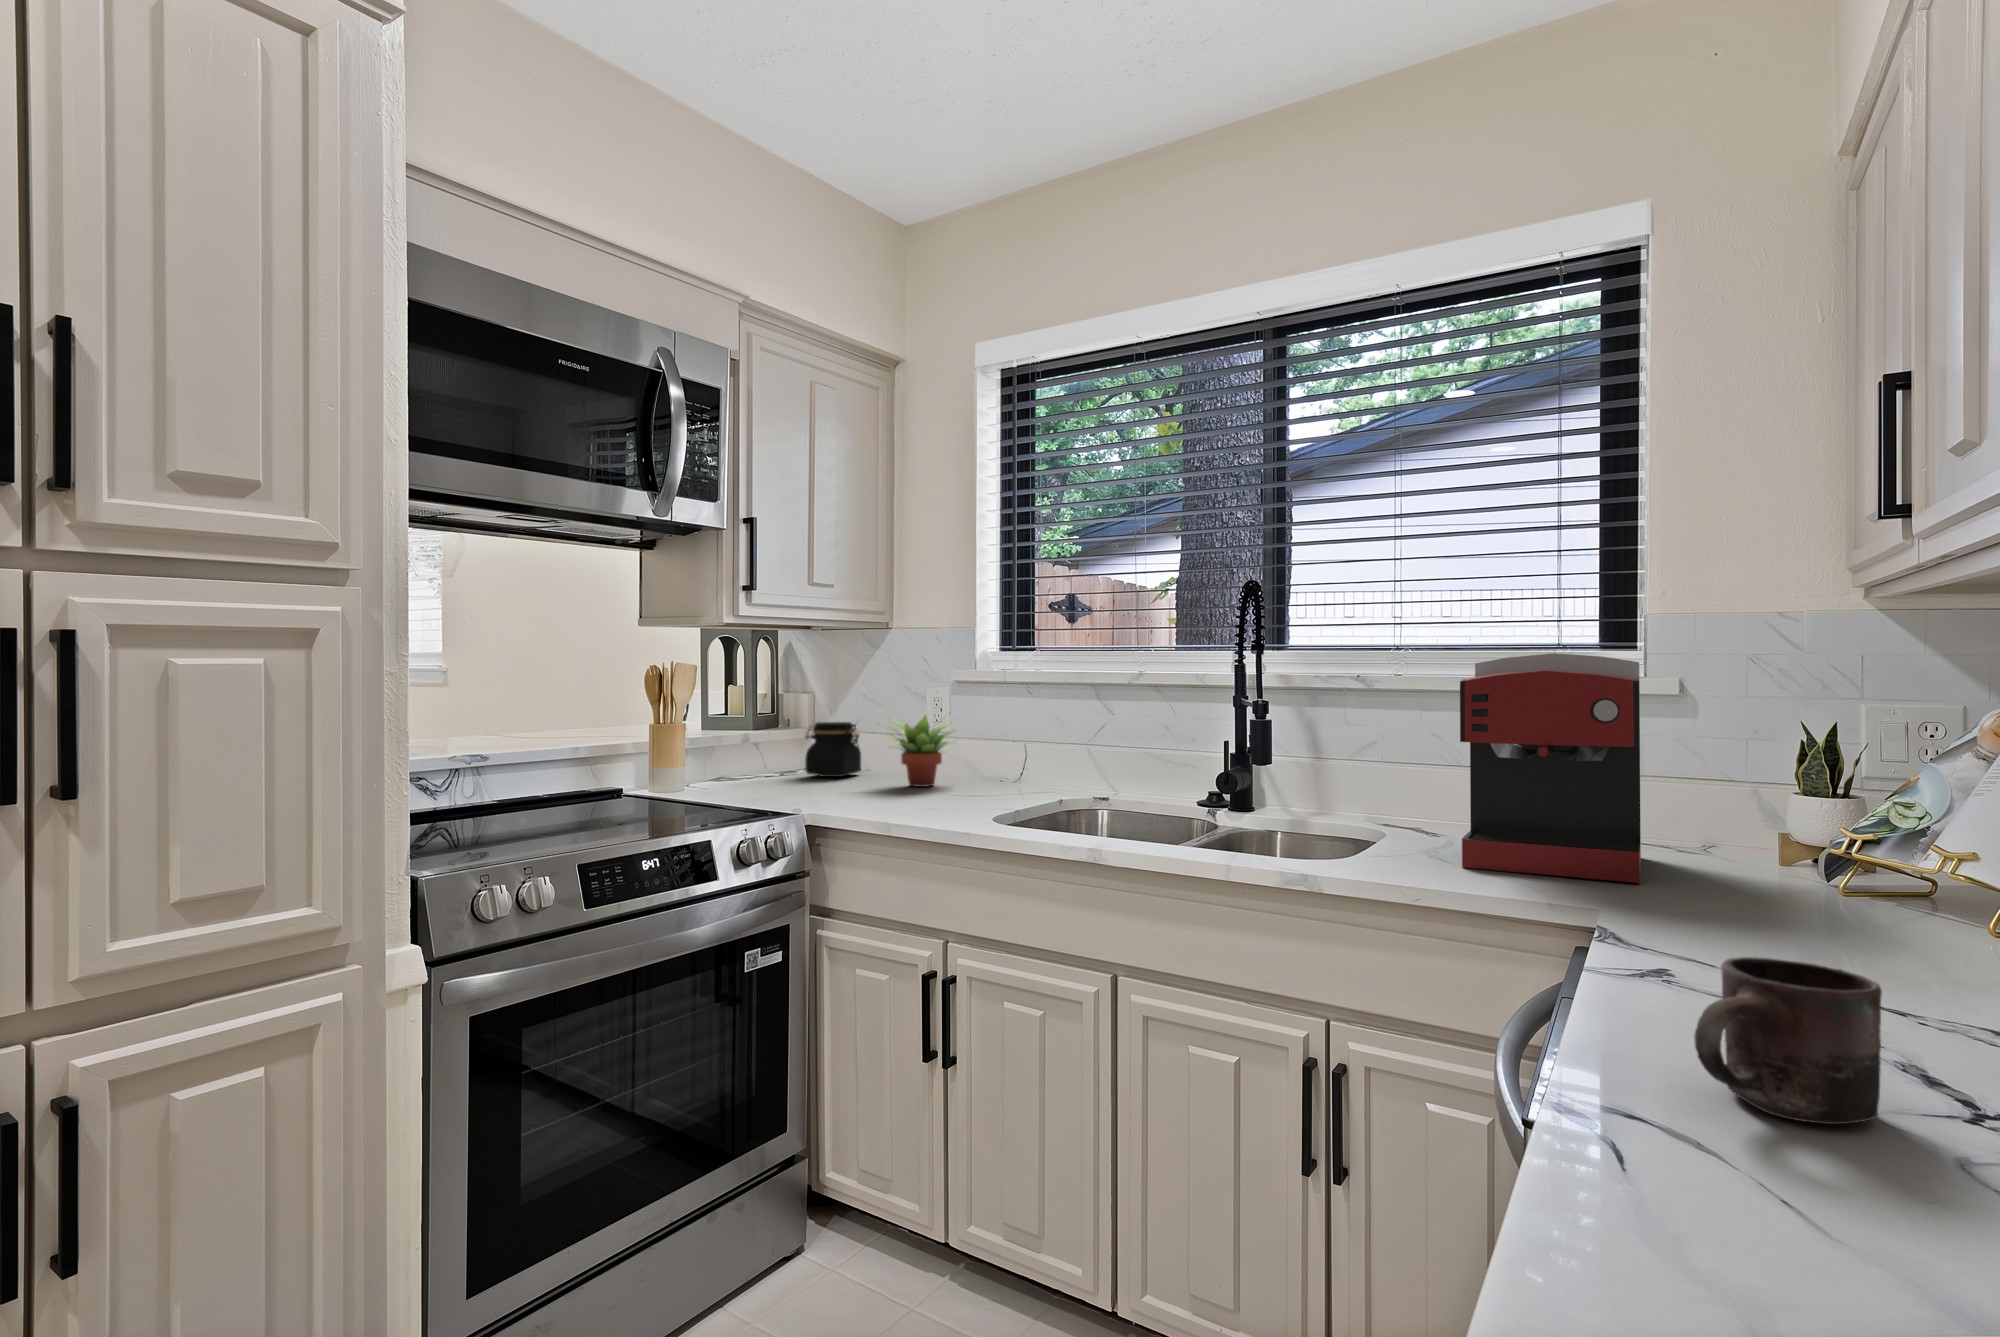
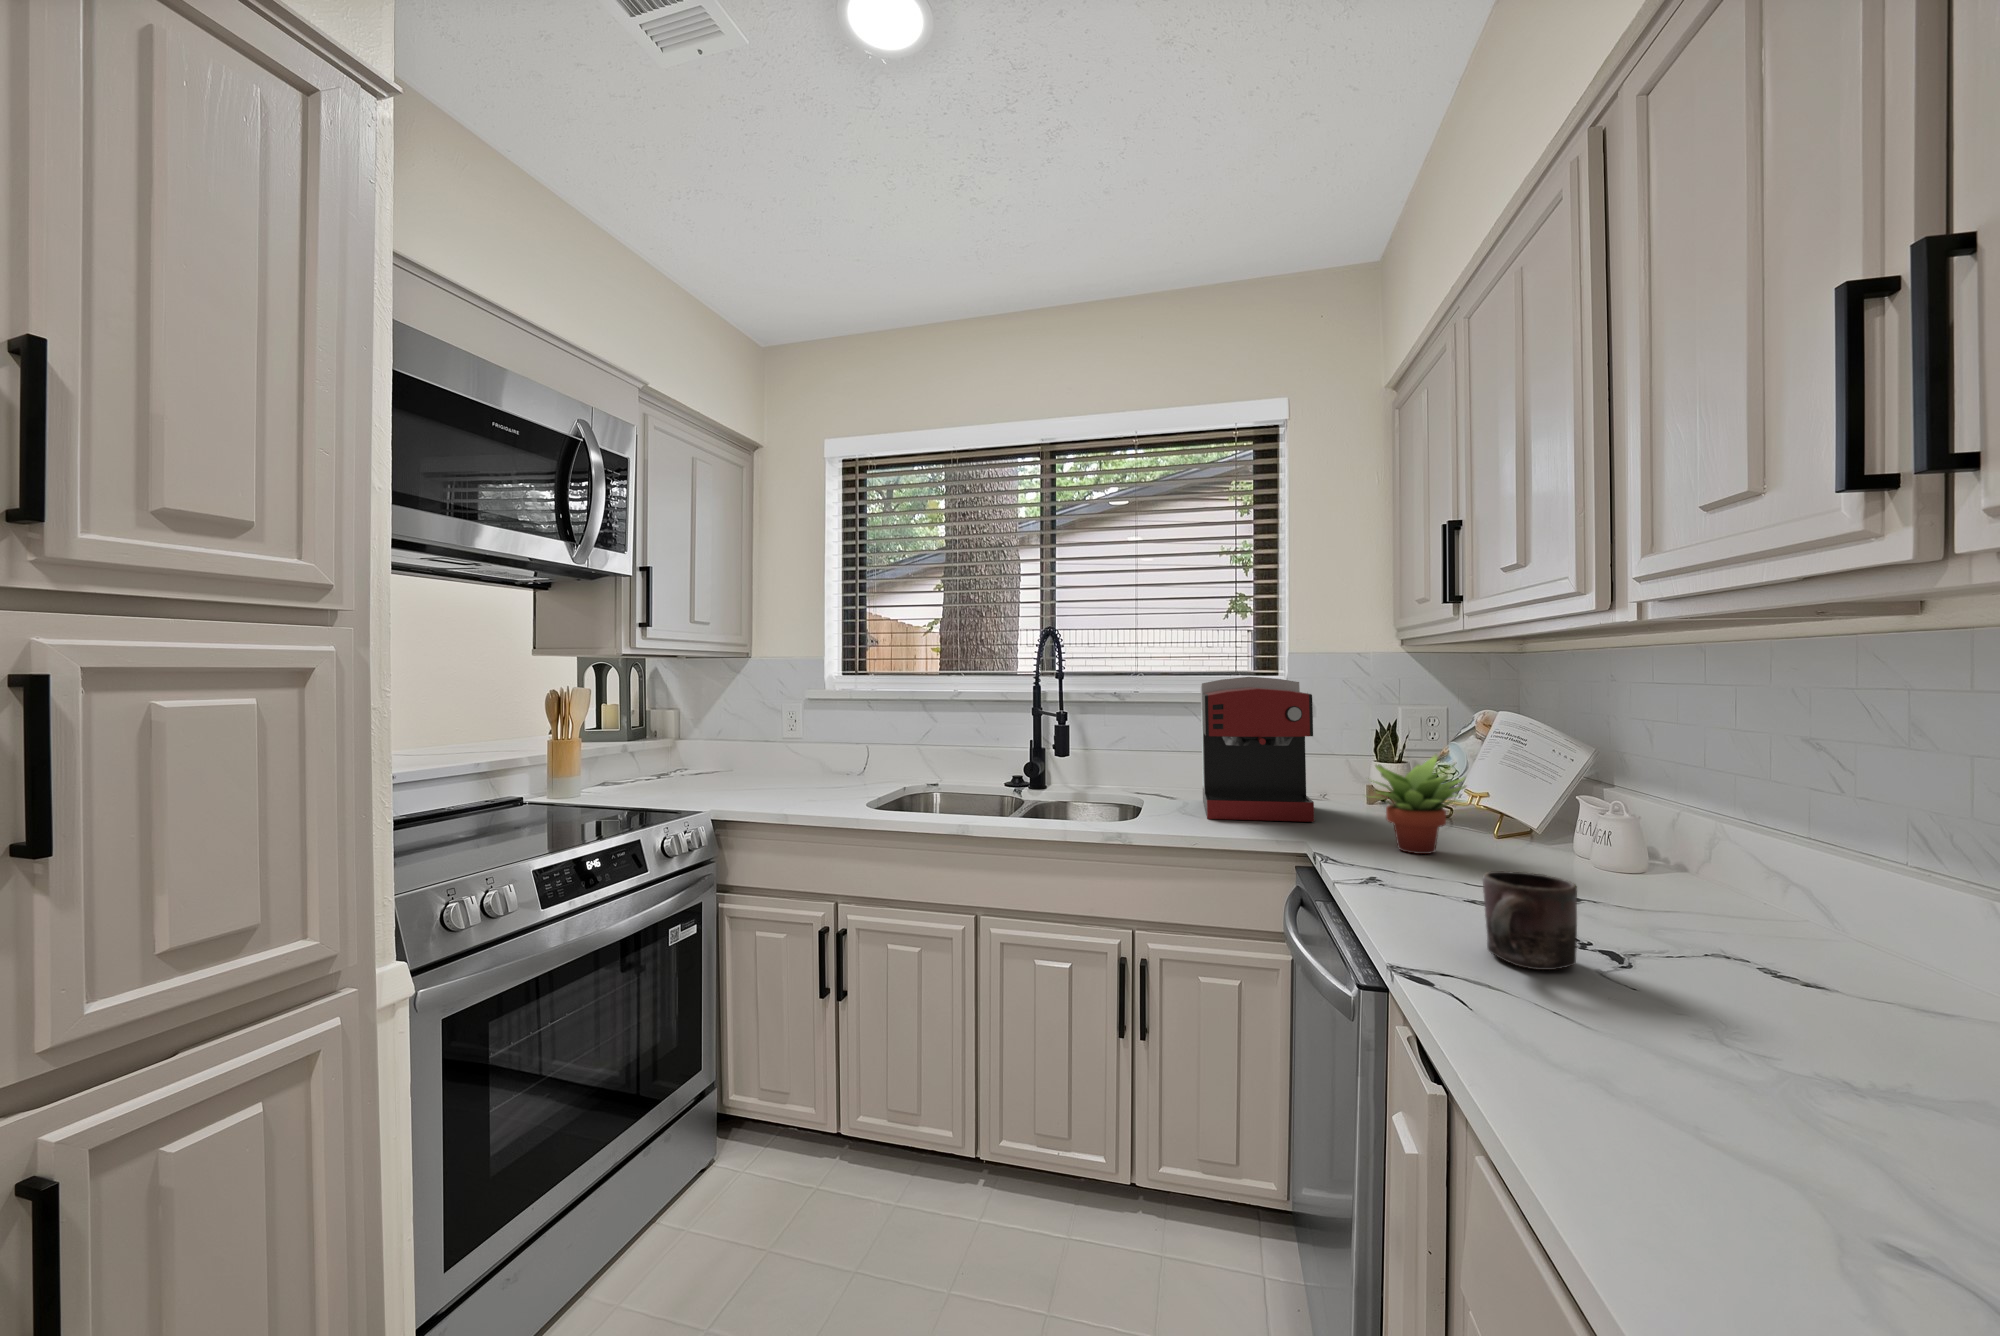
succulent plant: present [891,712,954,787] -> present [1371,754,1466,854]
jar: present [805,722,861,777] -> none [679,732,728,777]

